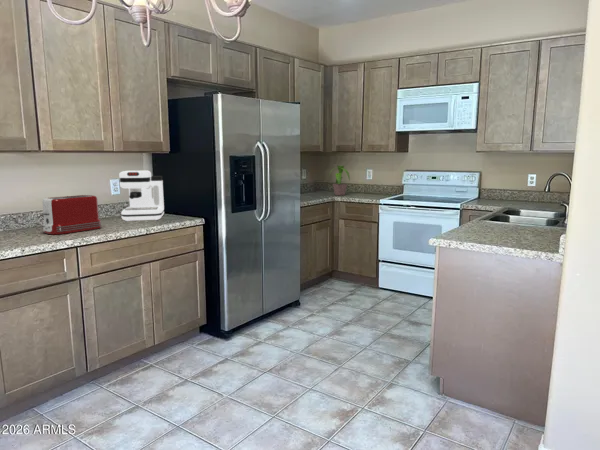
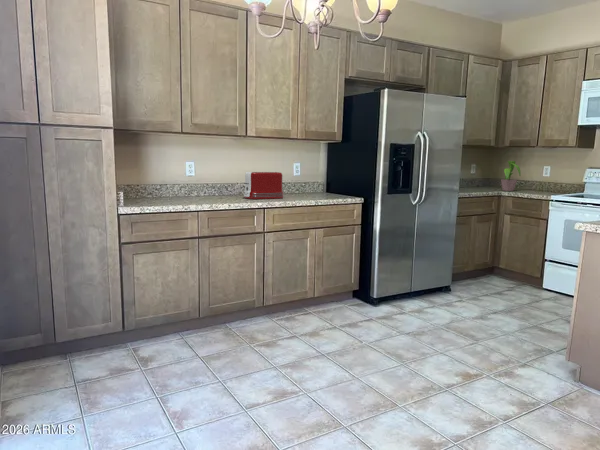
coffee maker: present [119,170,164,221] -> none [299,156,334,197]

